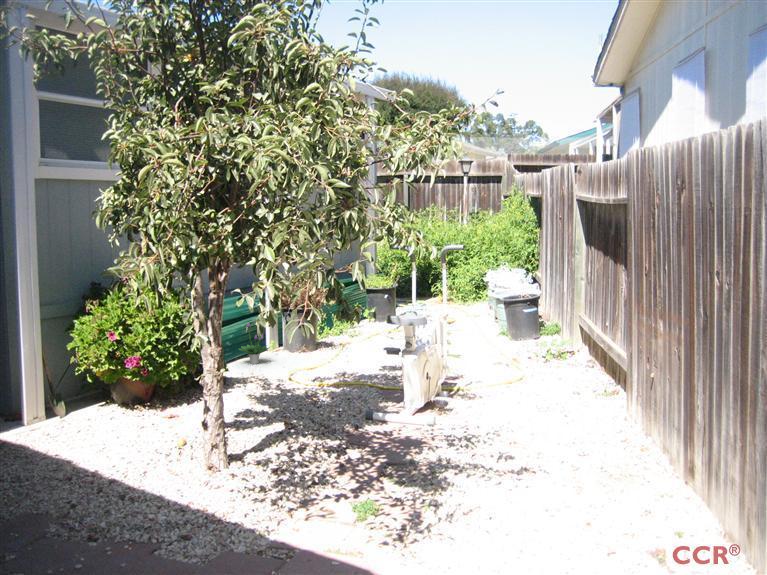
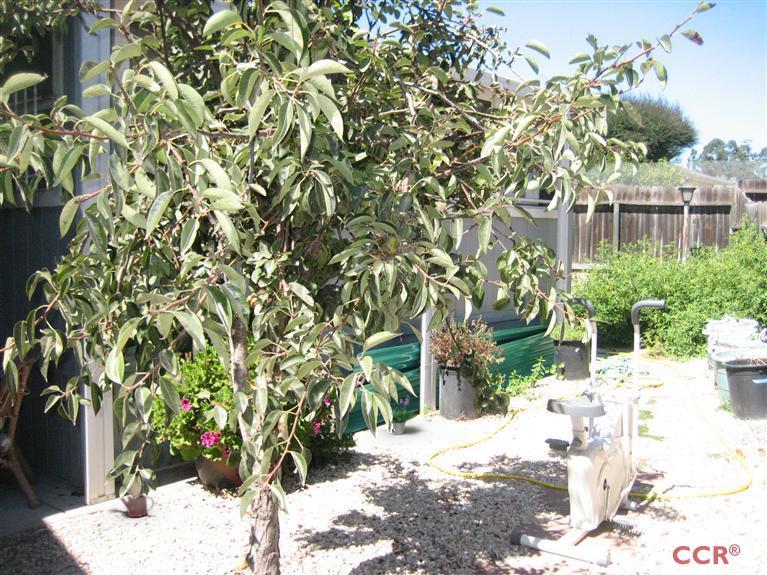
watering can: none [46,399,84,425] -> present [114,492,154,517]

